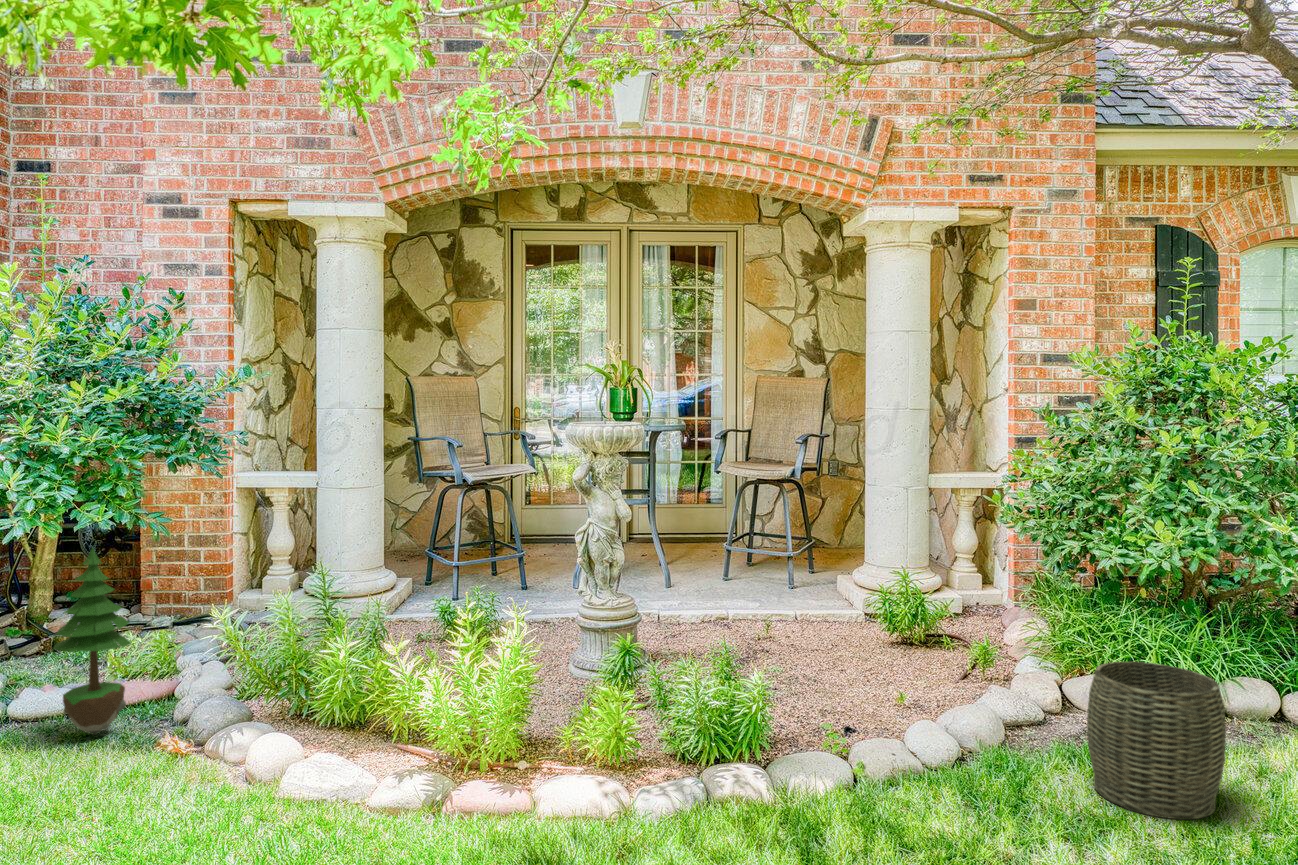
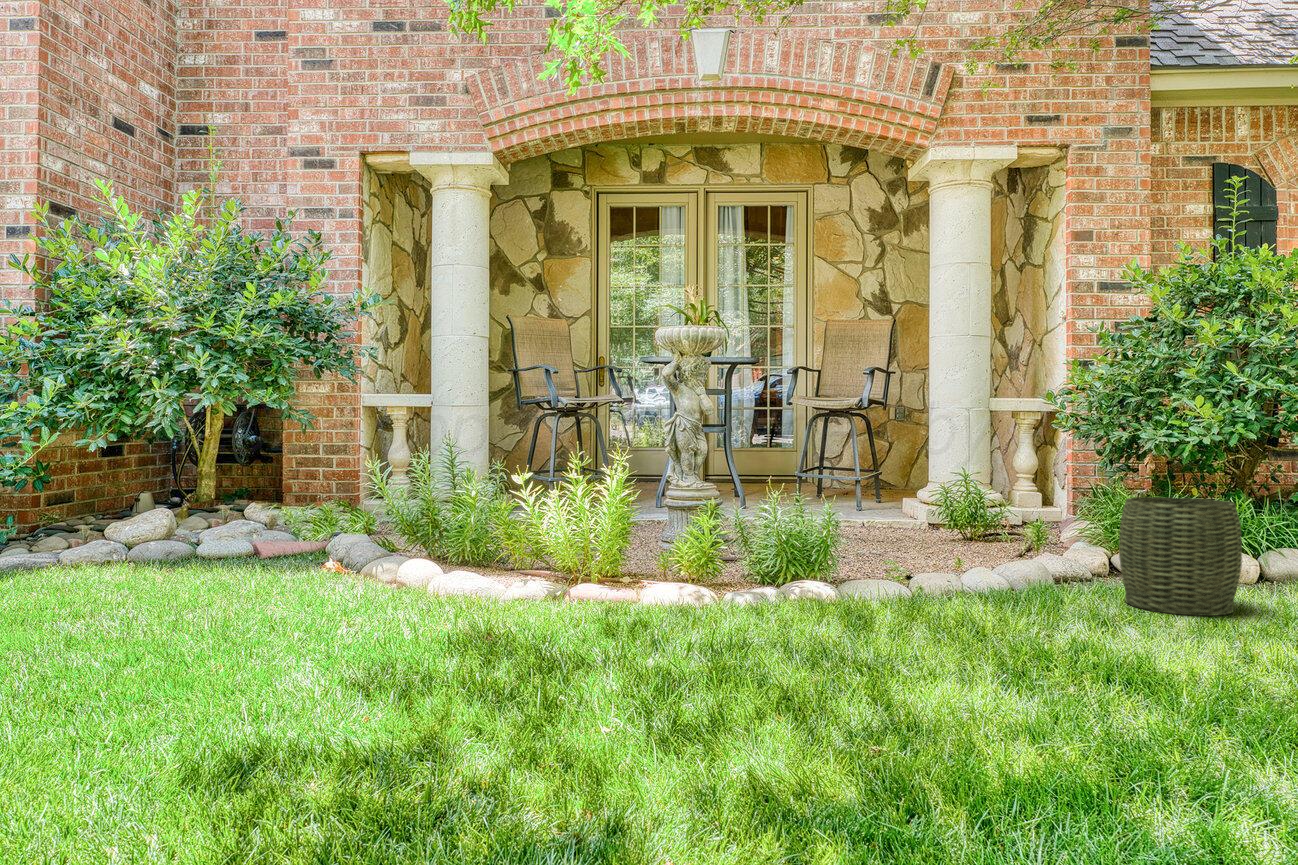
potted tree: present [53,548,131,735] -> none [236,413,298,571]

